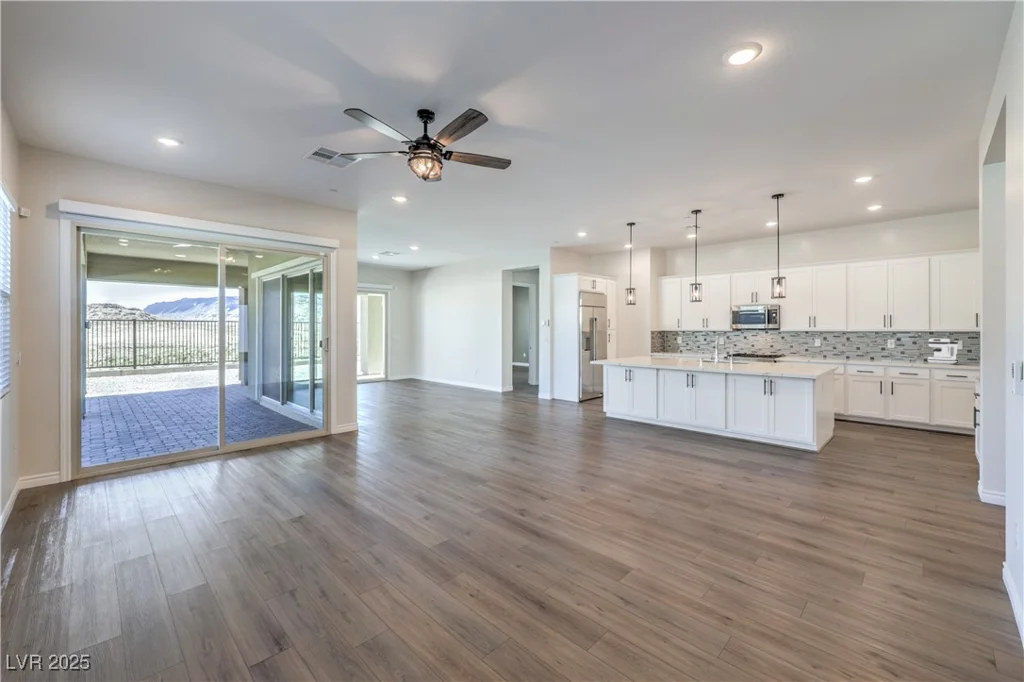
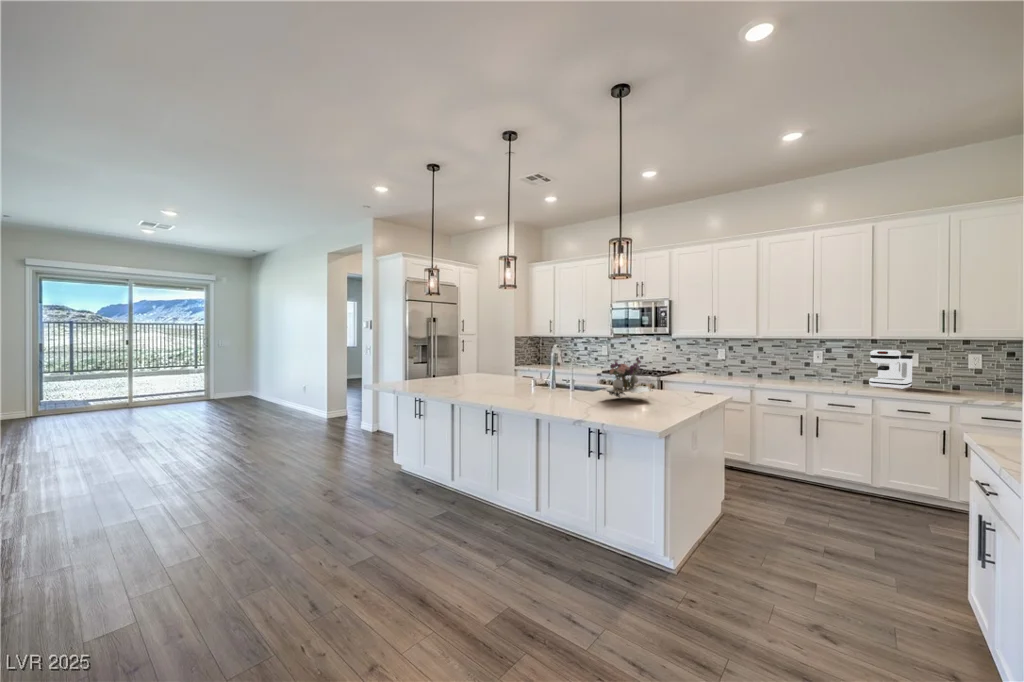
flower arrangement: none [760,342,793,367] -> present [604,357,651,398]

